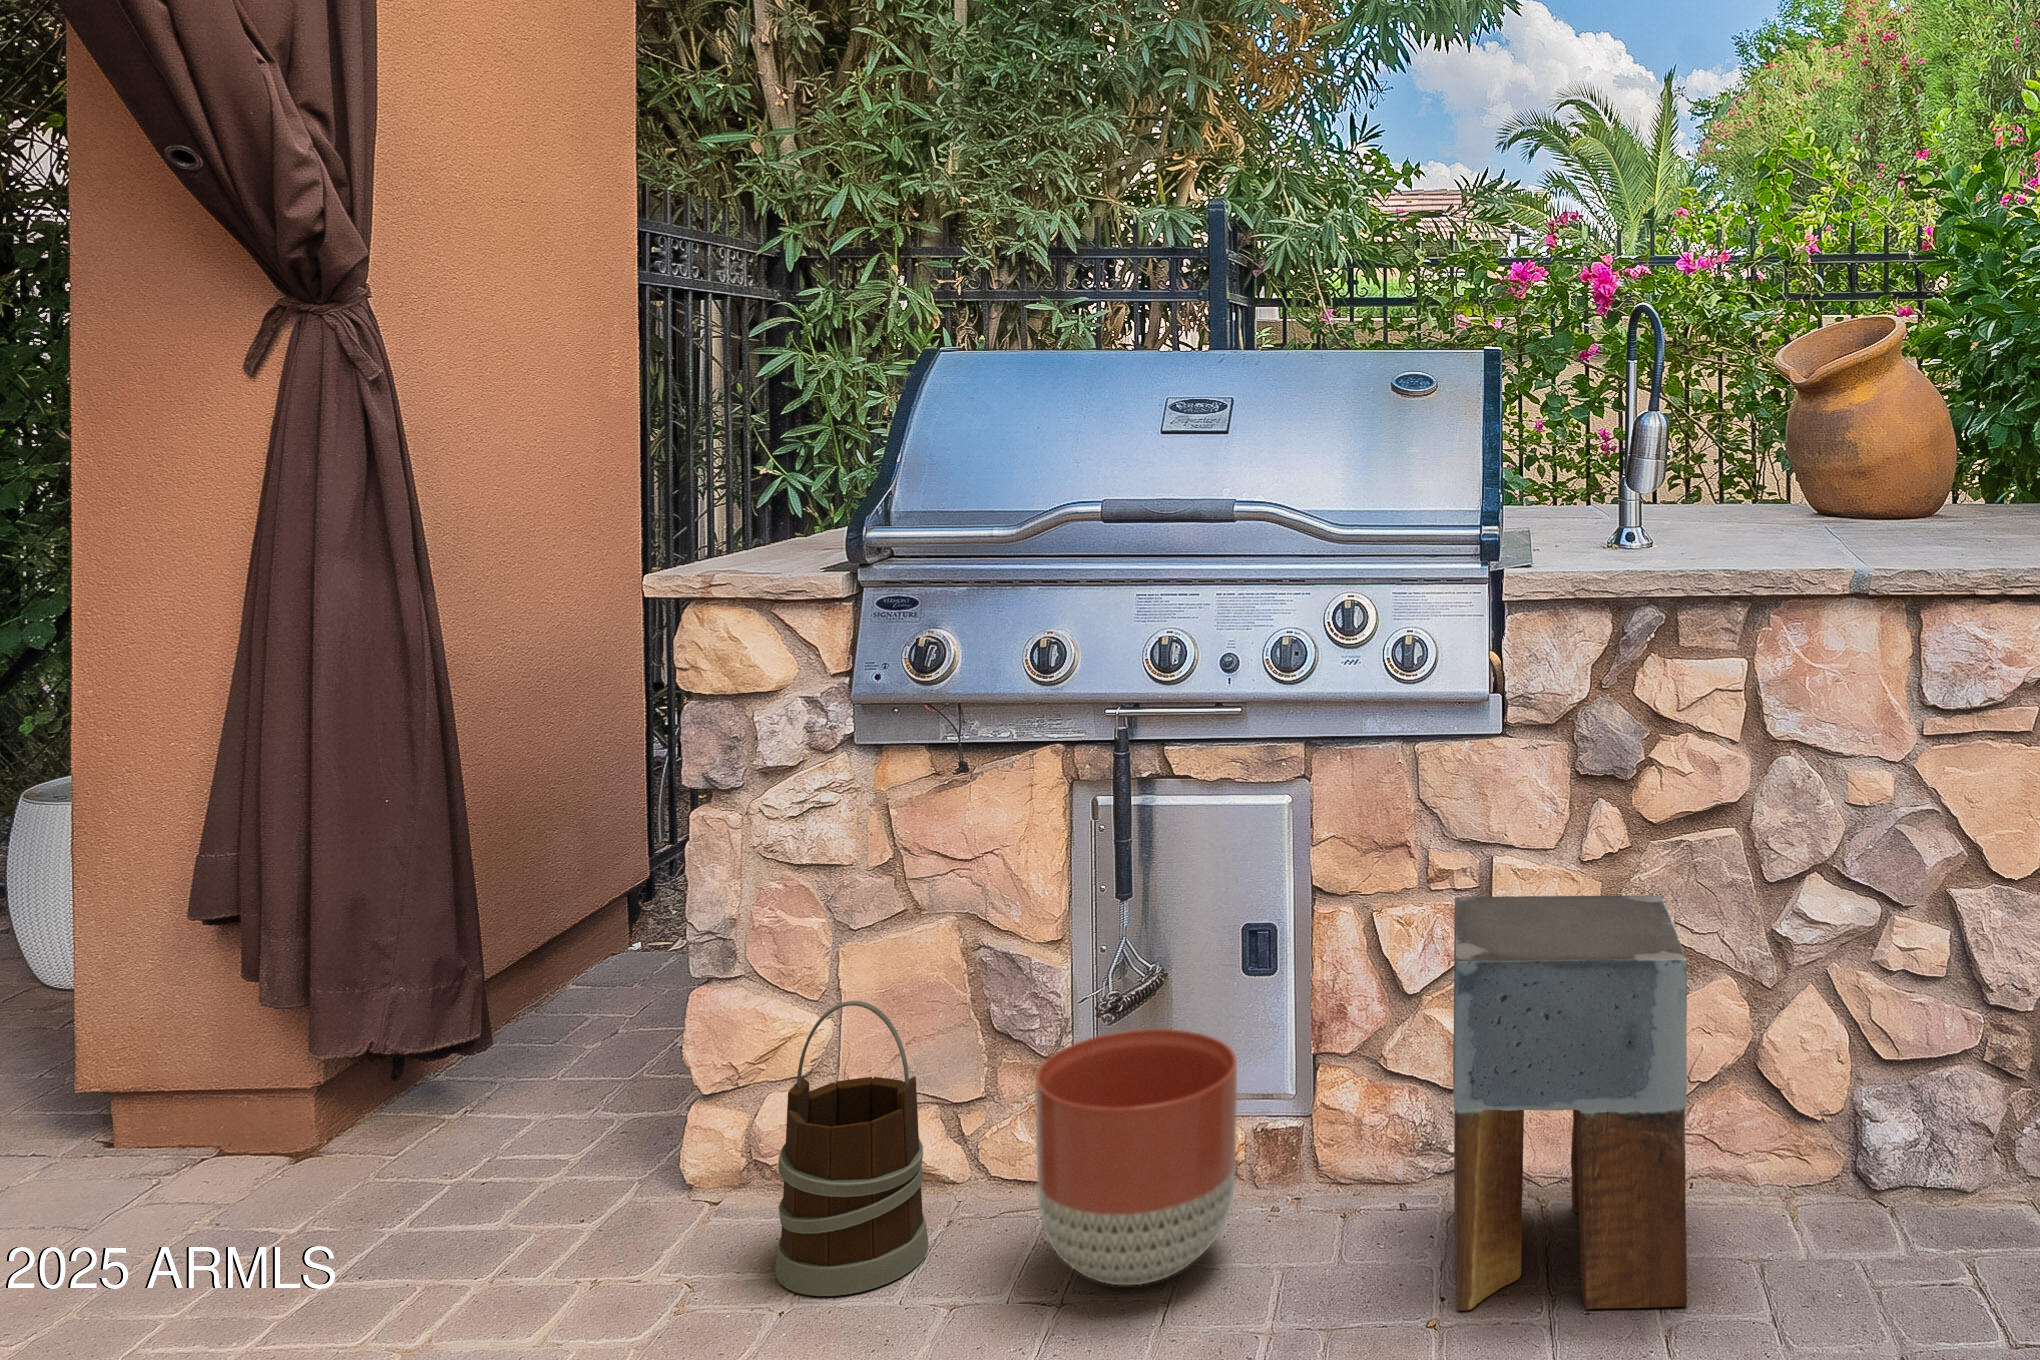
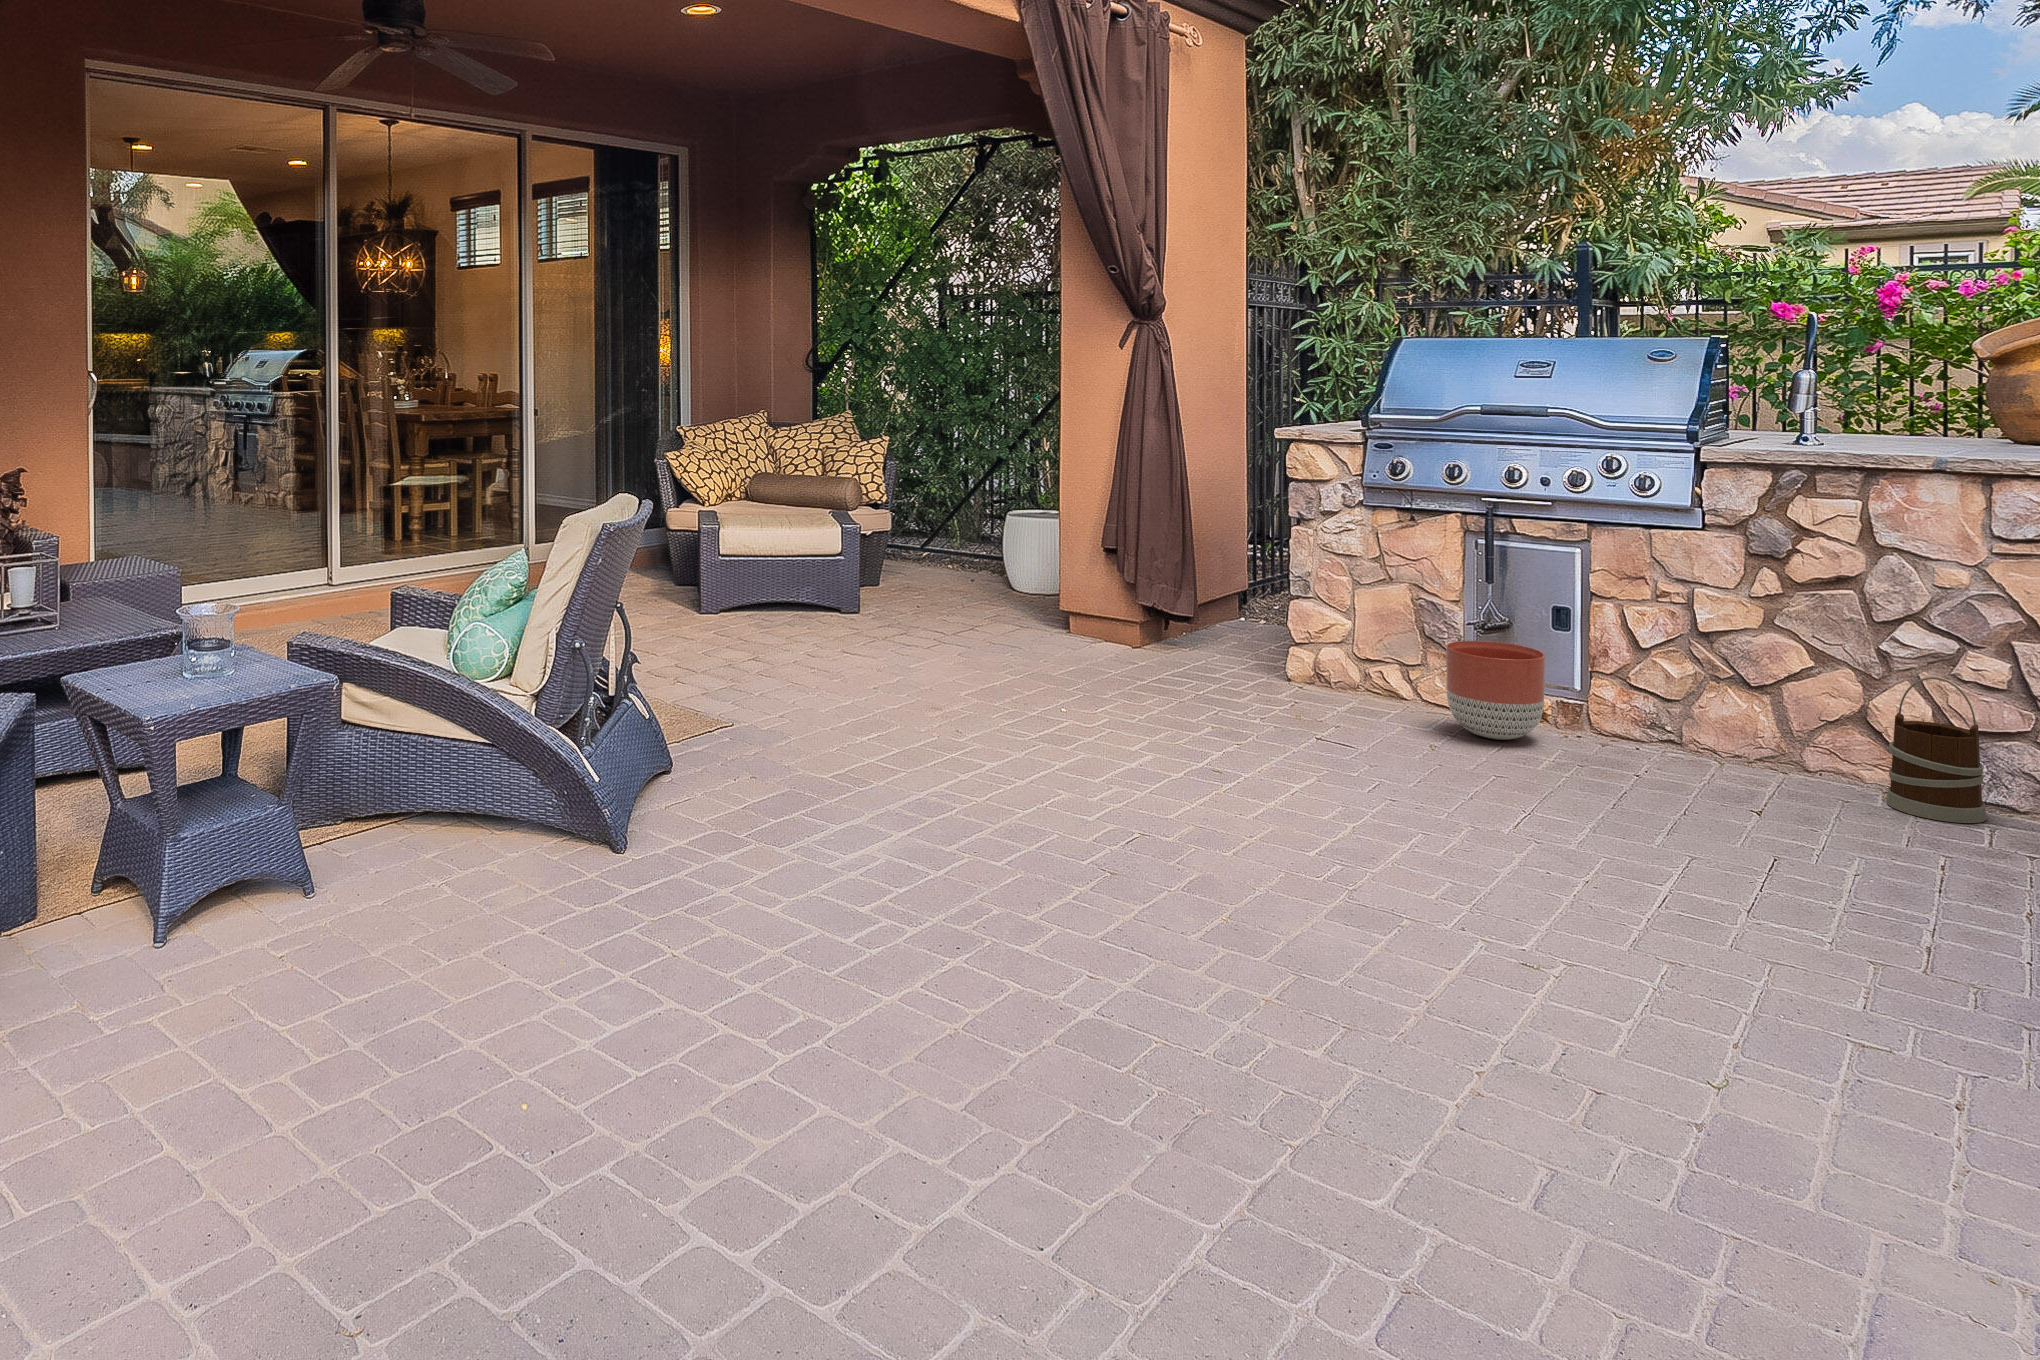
stool: present [1453,895,1687,1311] -> none [1655,604,1799,798]
wooden bucket: present [775,1001,928,1296] -> present [1886,677,1987,823]

